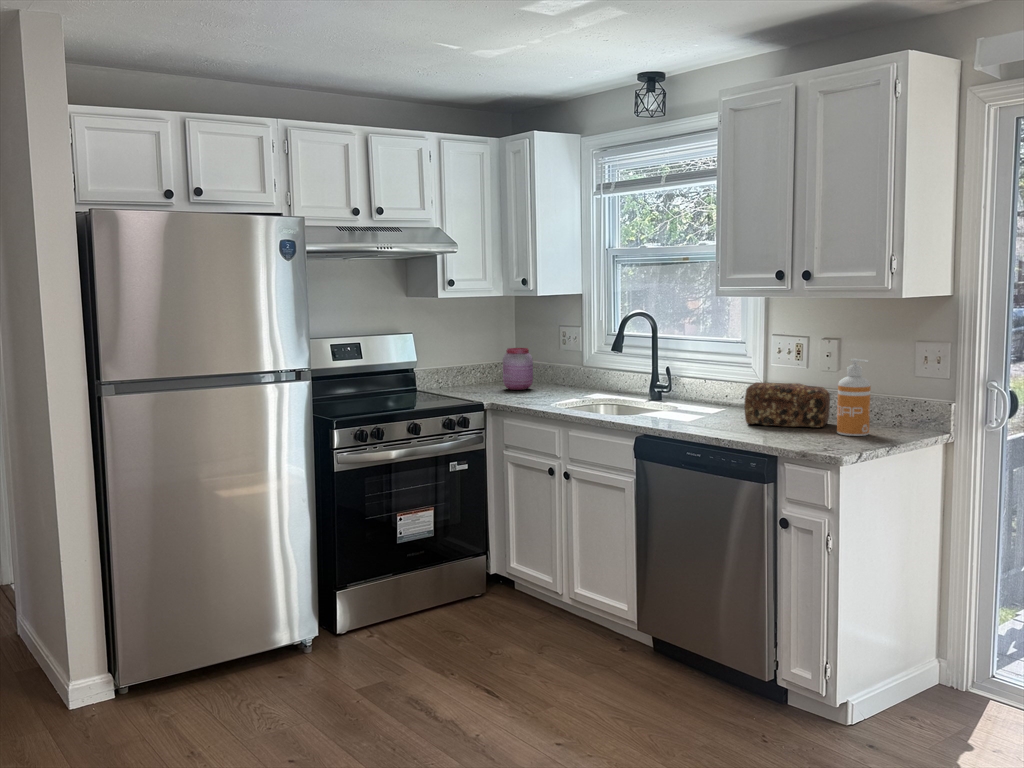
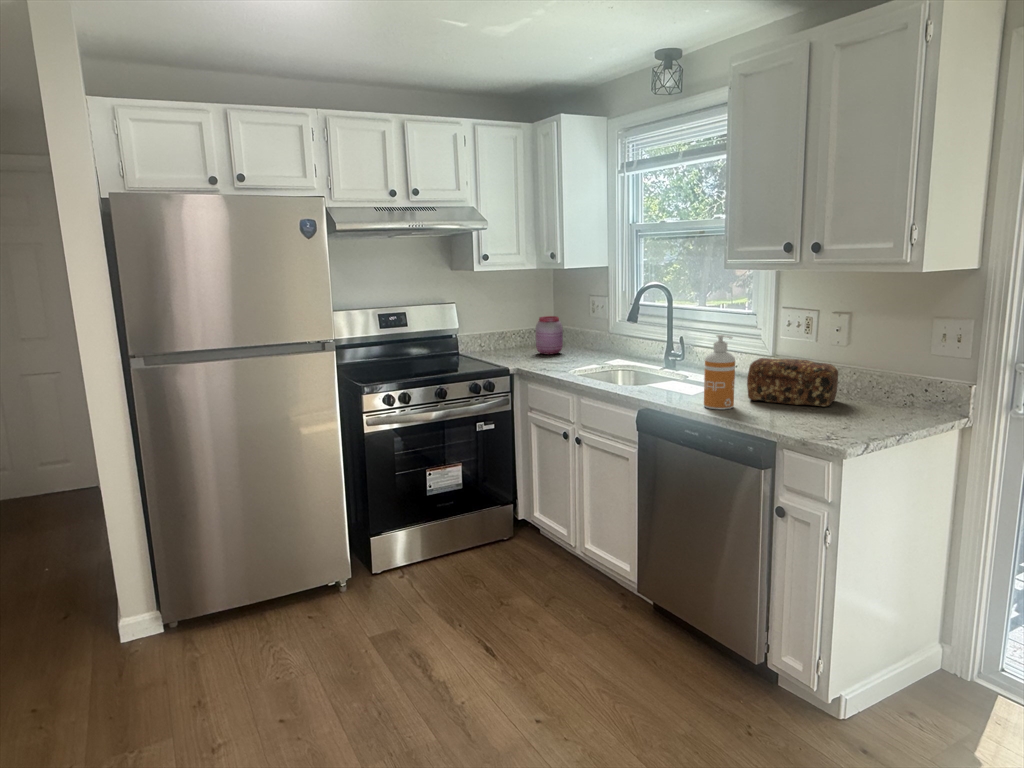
soap dispenser: present [837,359,871,436] -> present [704,335,735,410]

